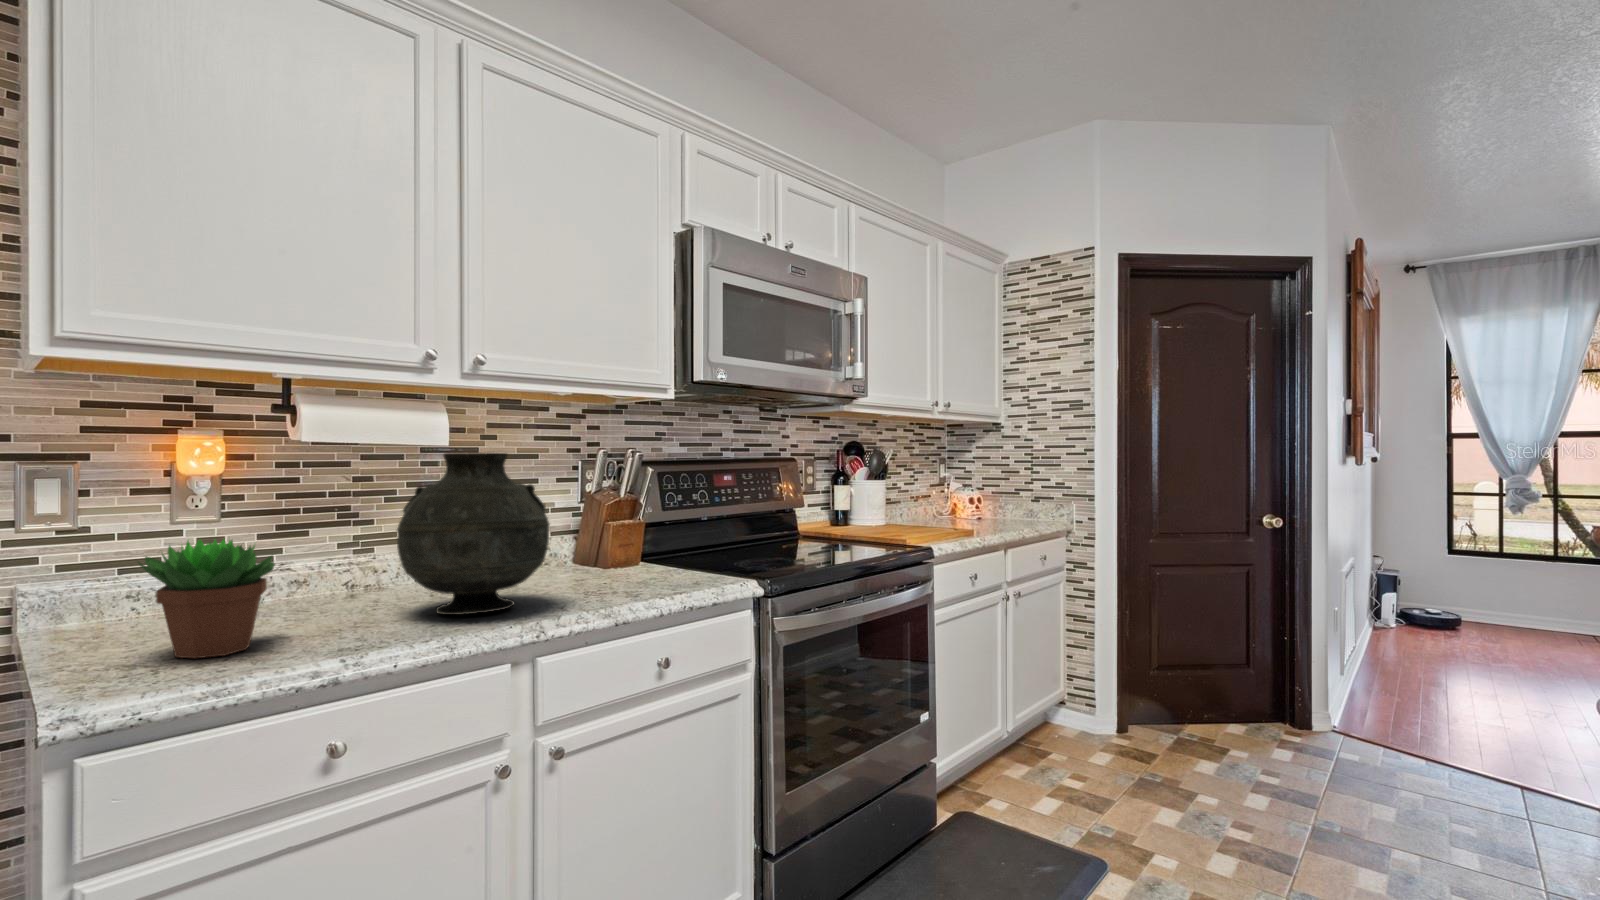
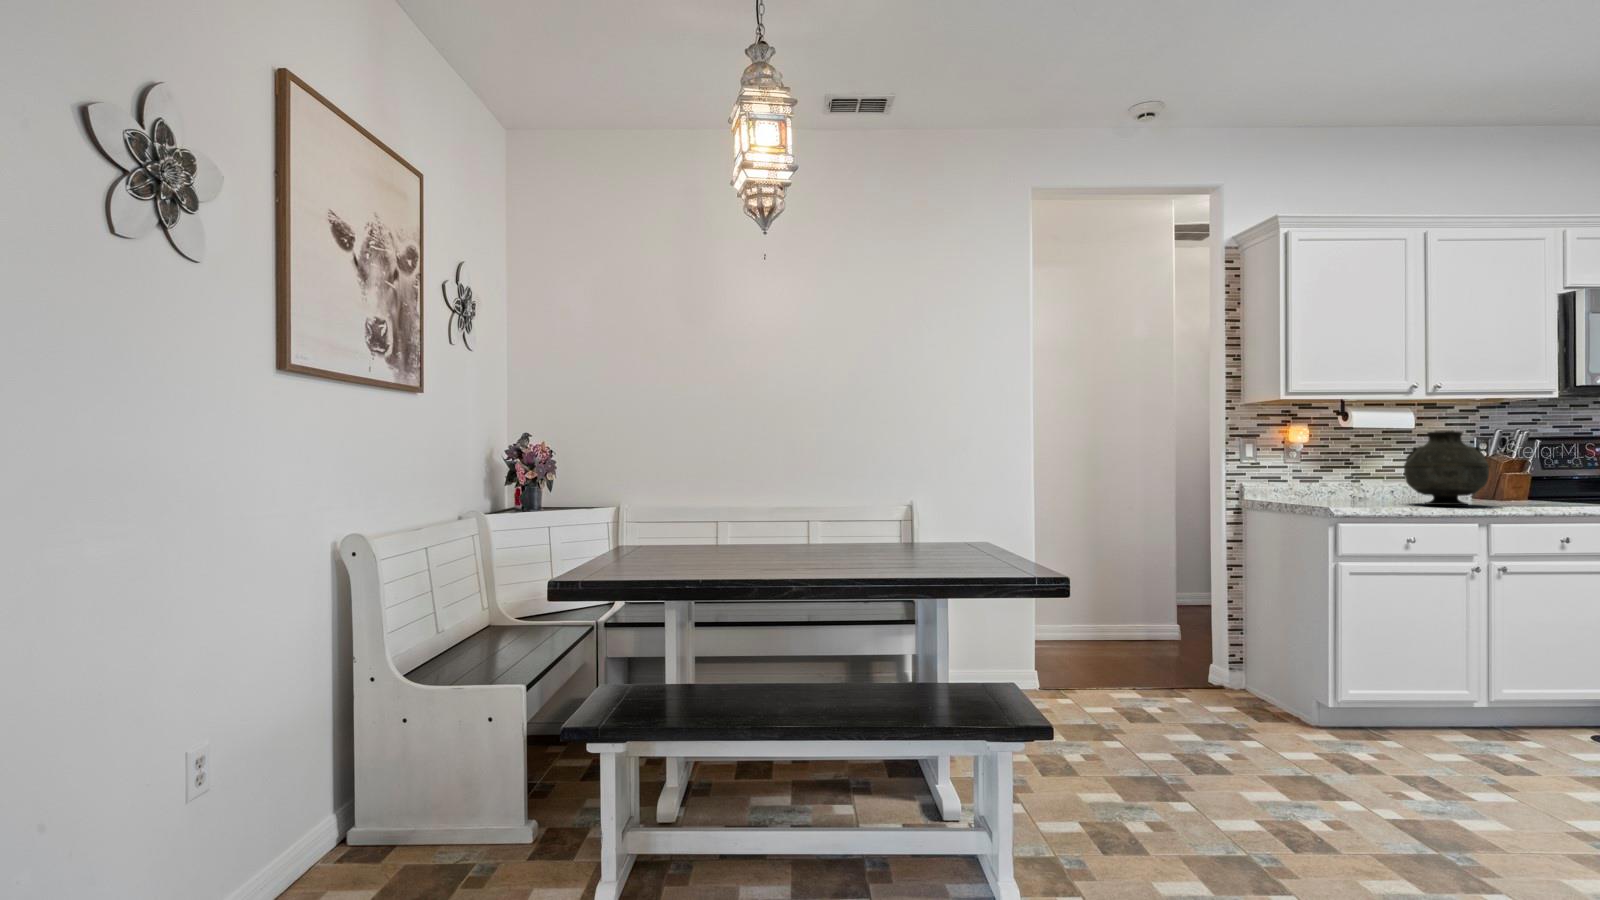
succulent plant: present [139,539,274,658] -> none [1318,463,1370,507]

